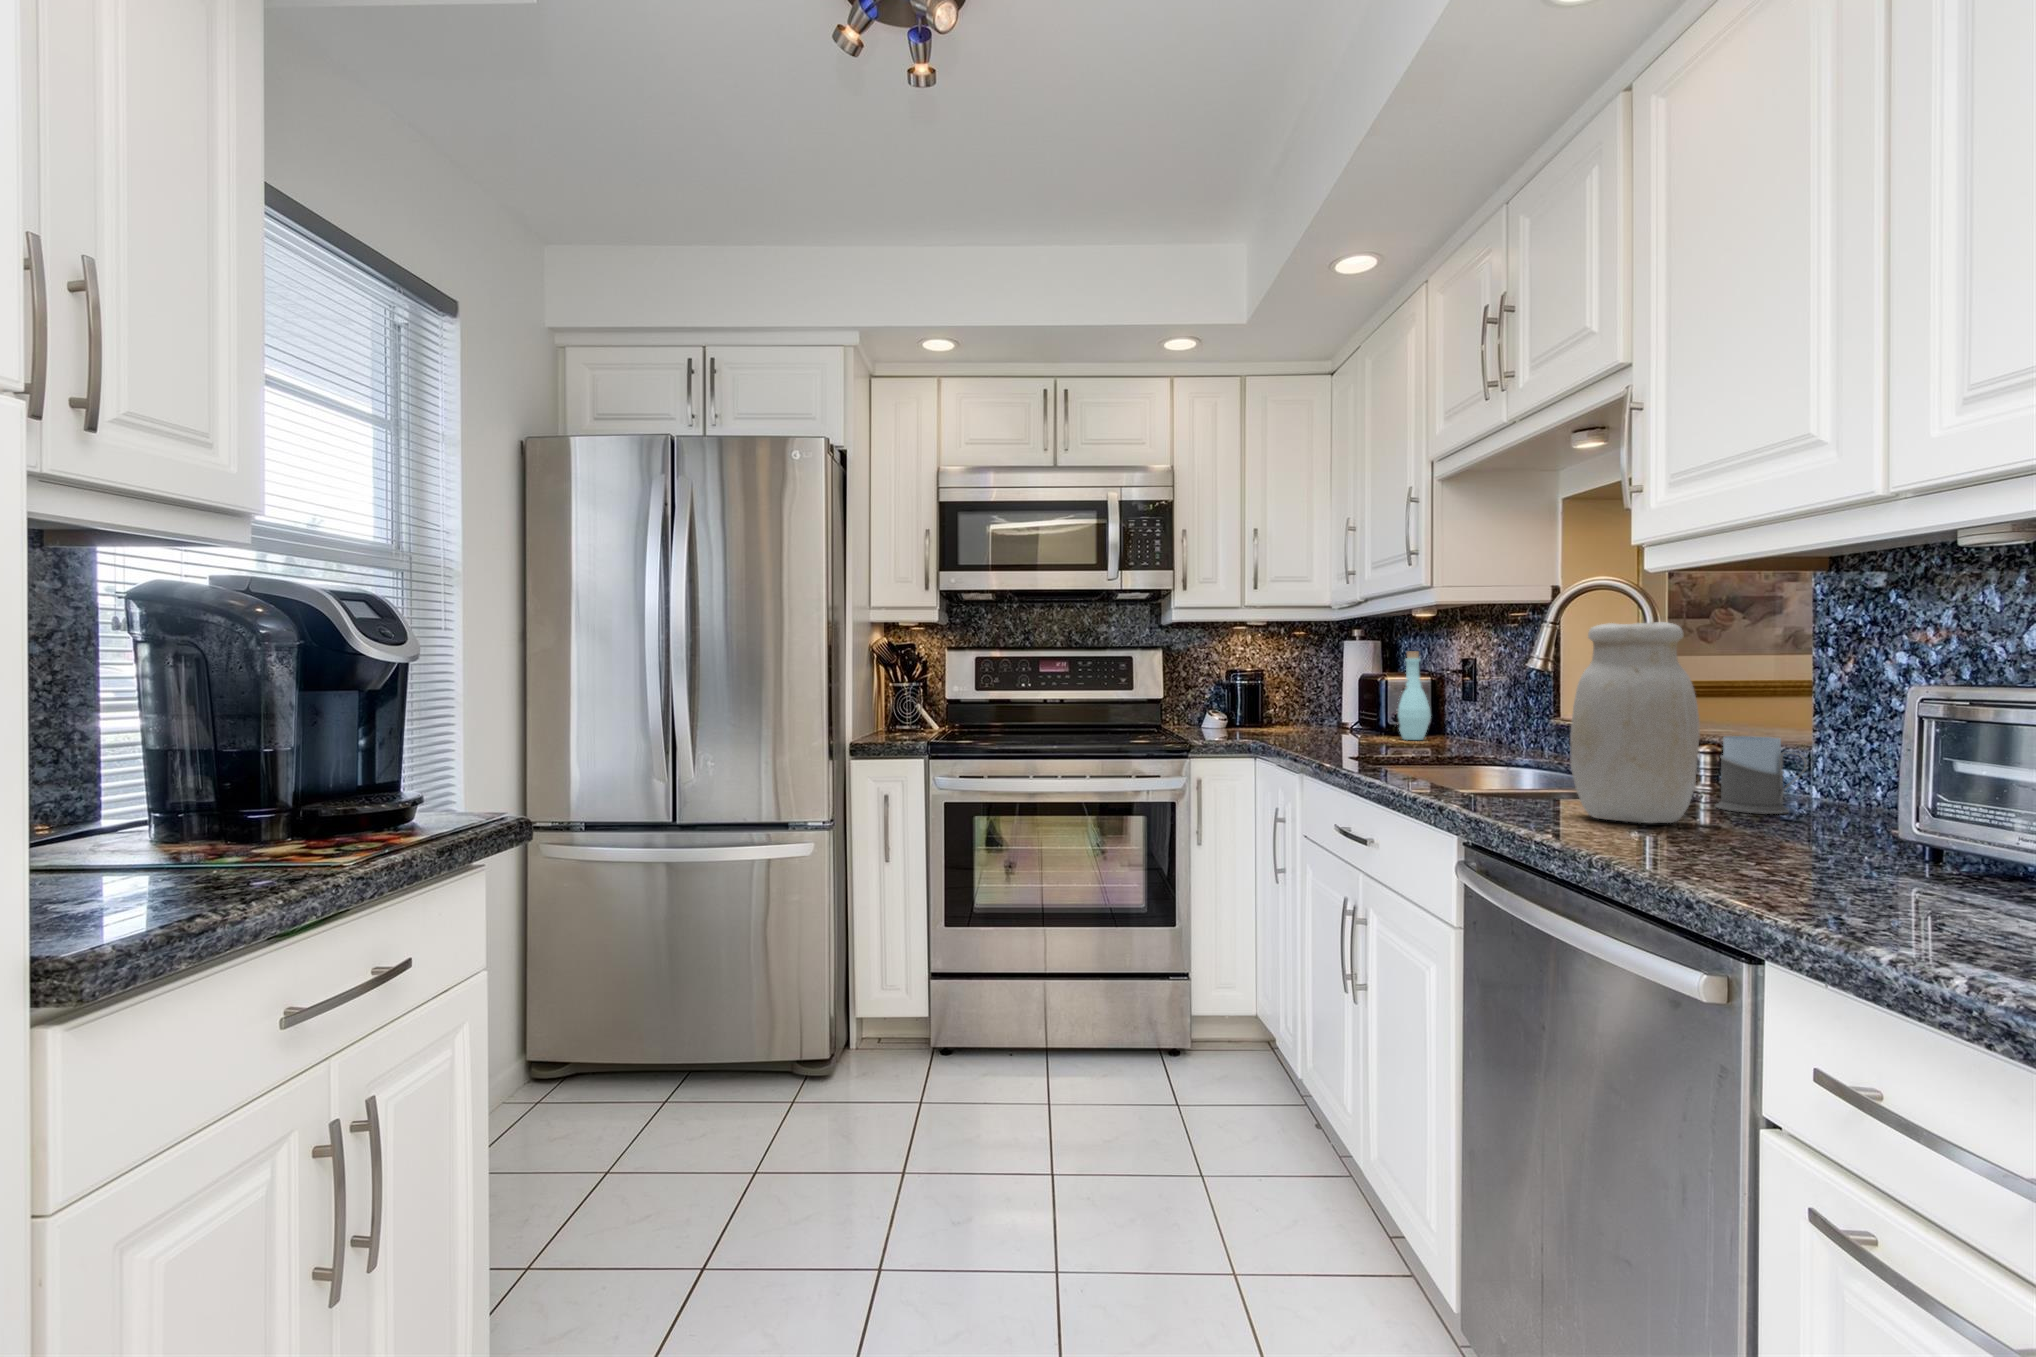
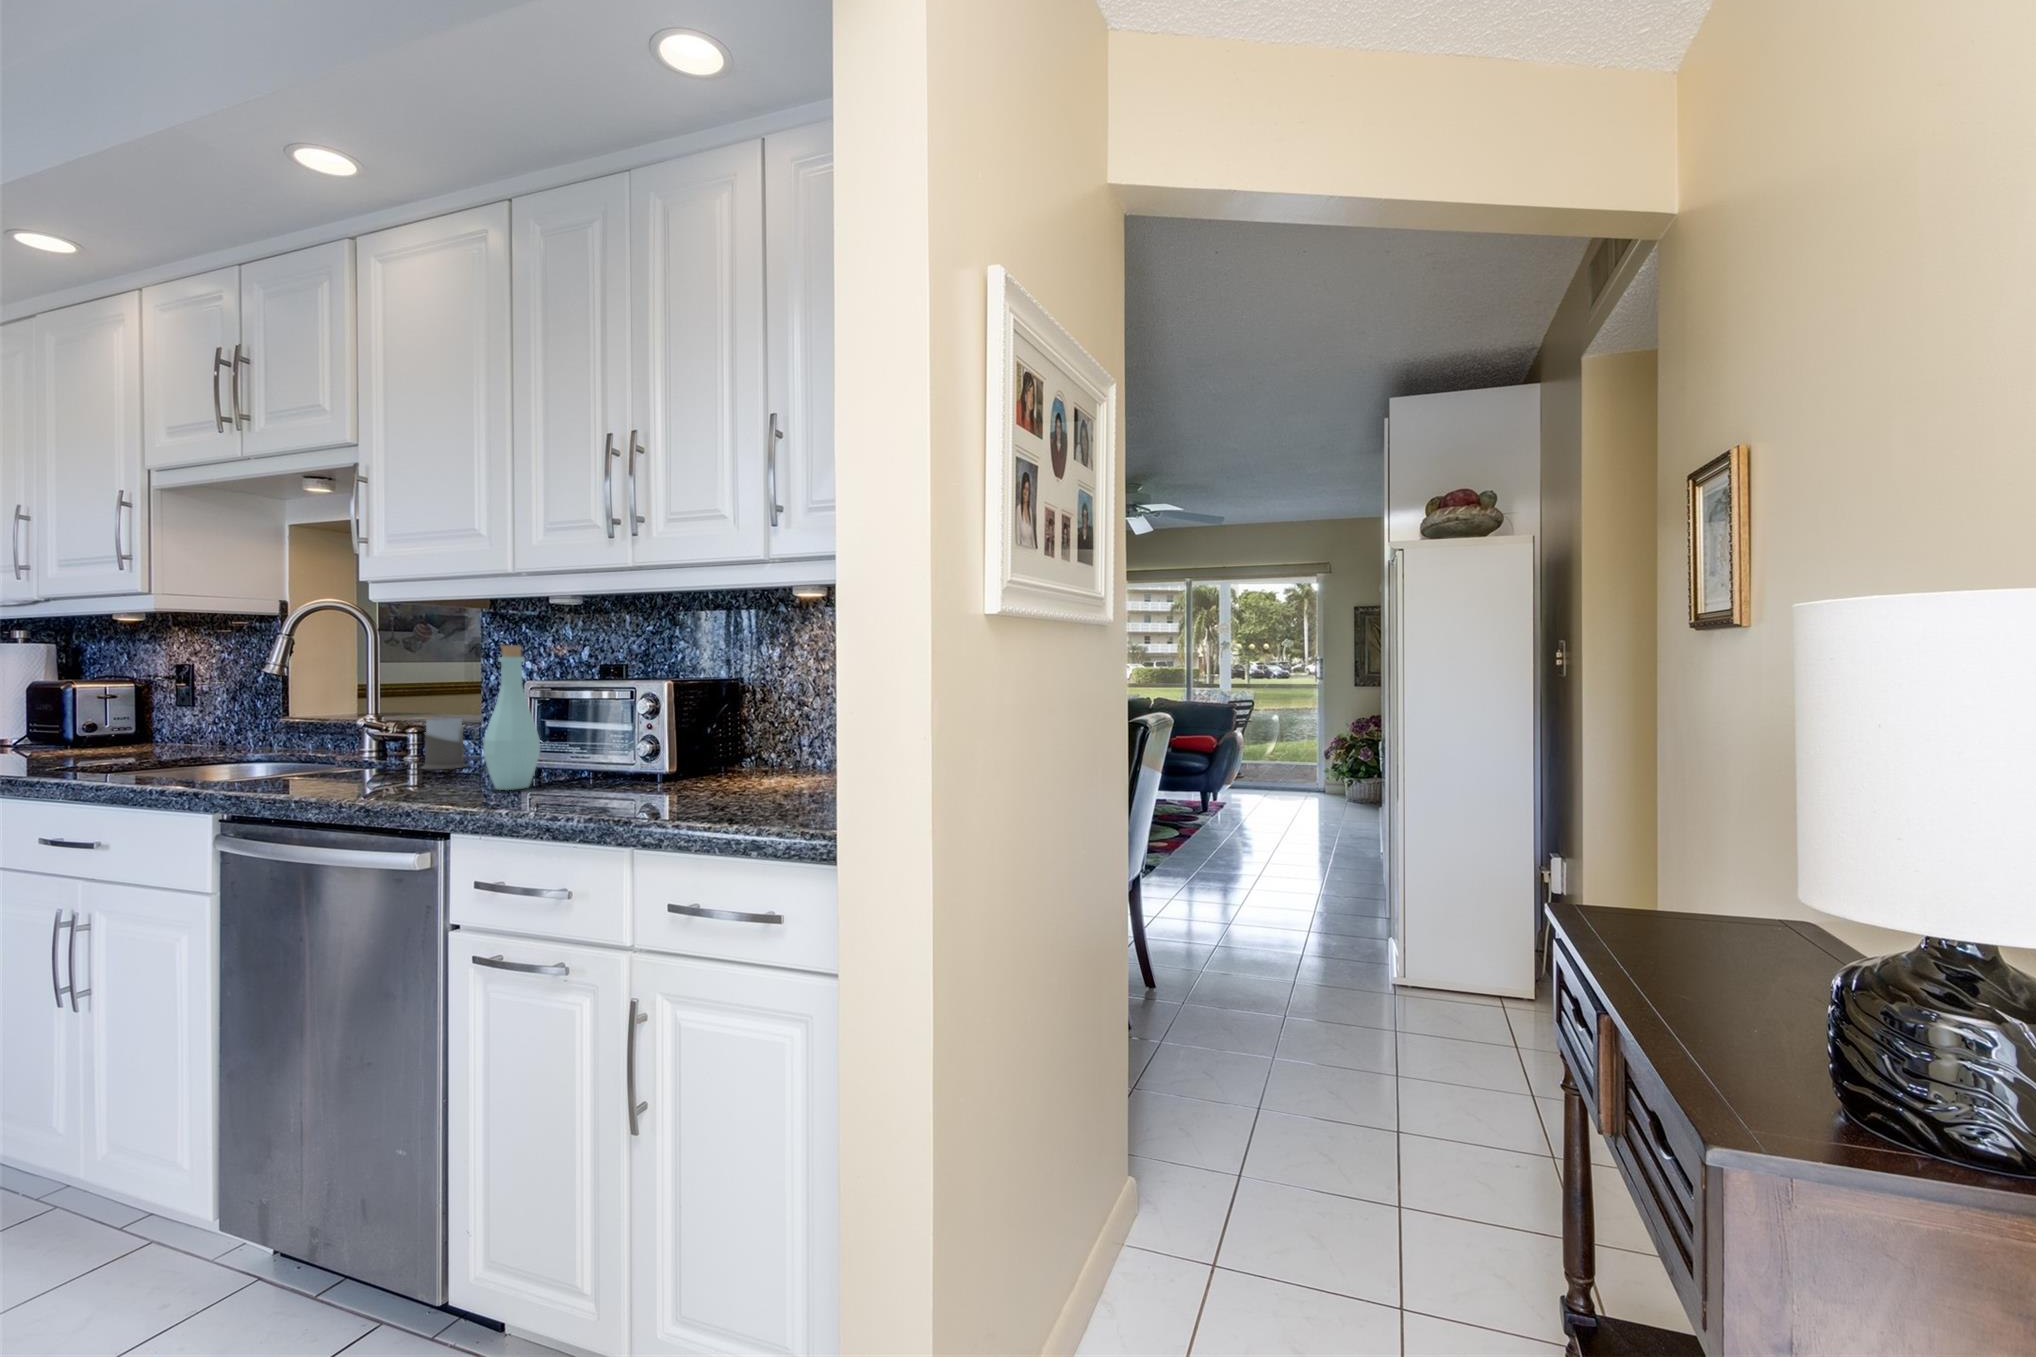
jar: present [1570,622,1699,823] -> none [317,639,411,783]
bottle: present [1398,651,1431,740] -> present [483,645,540,790]

